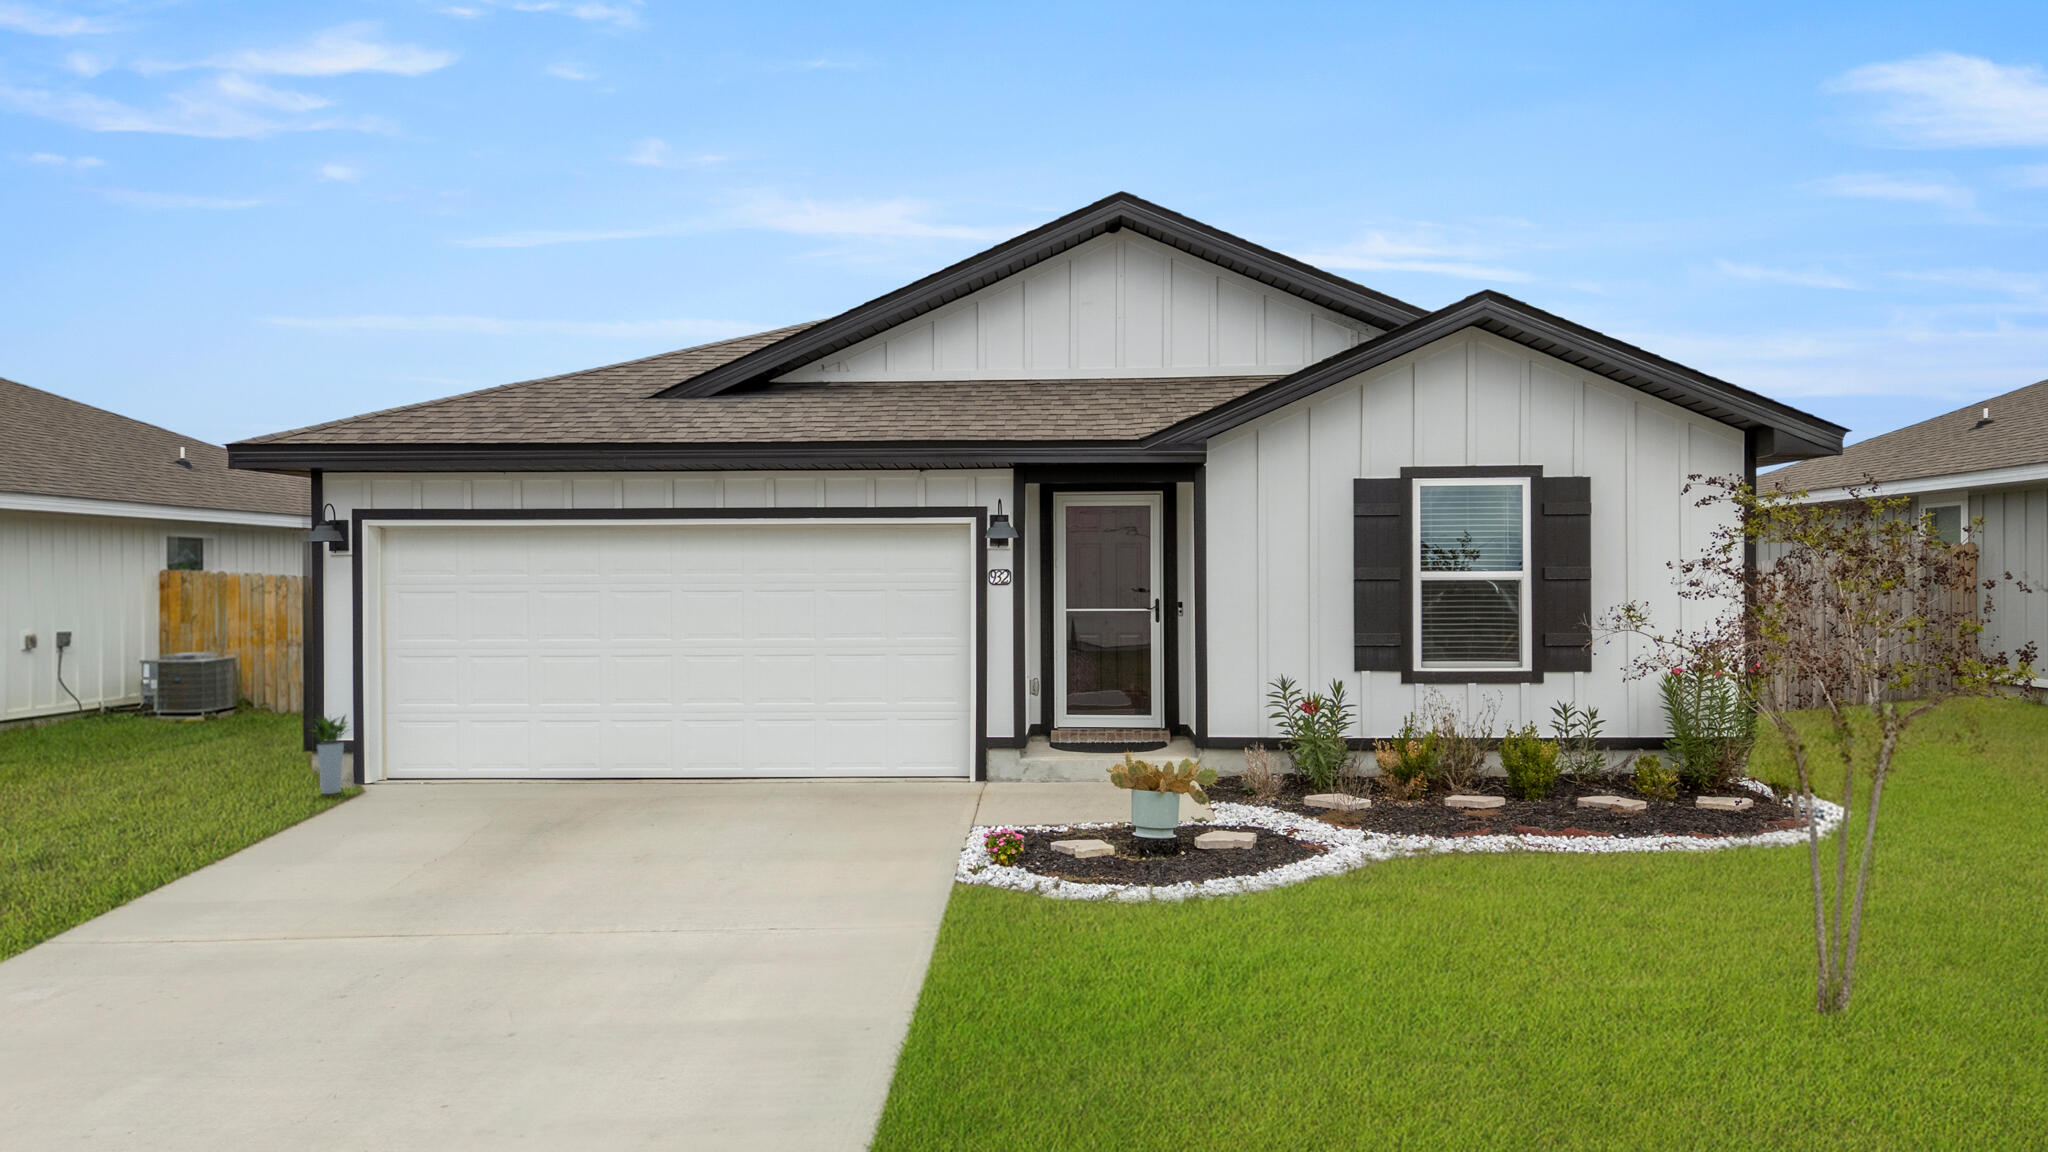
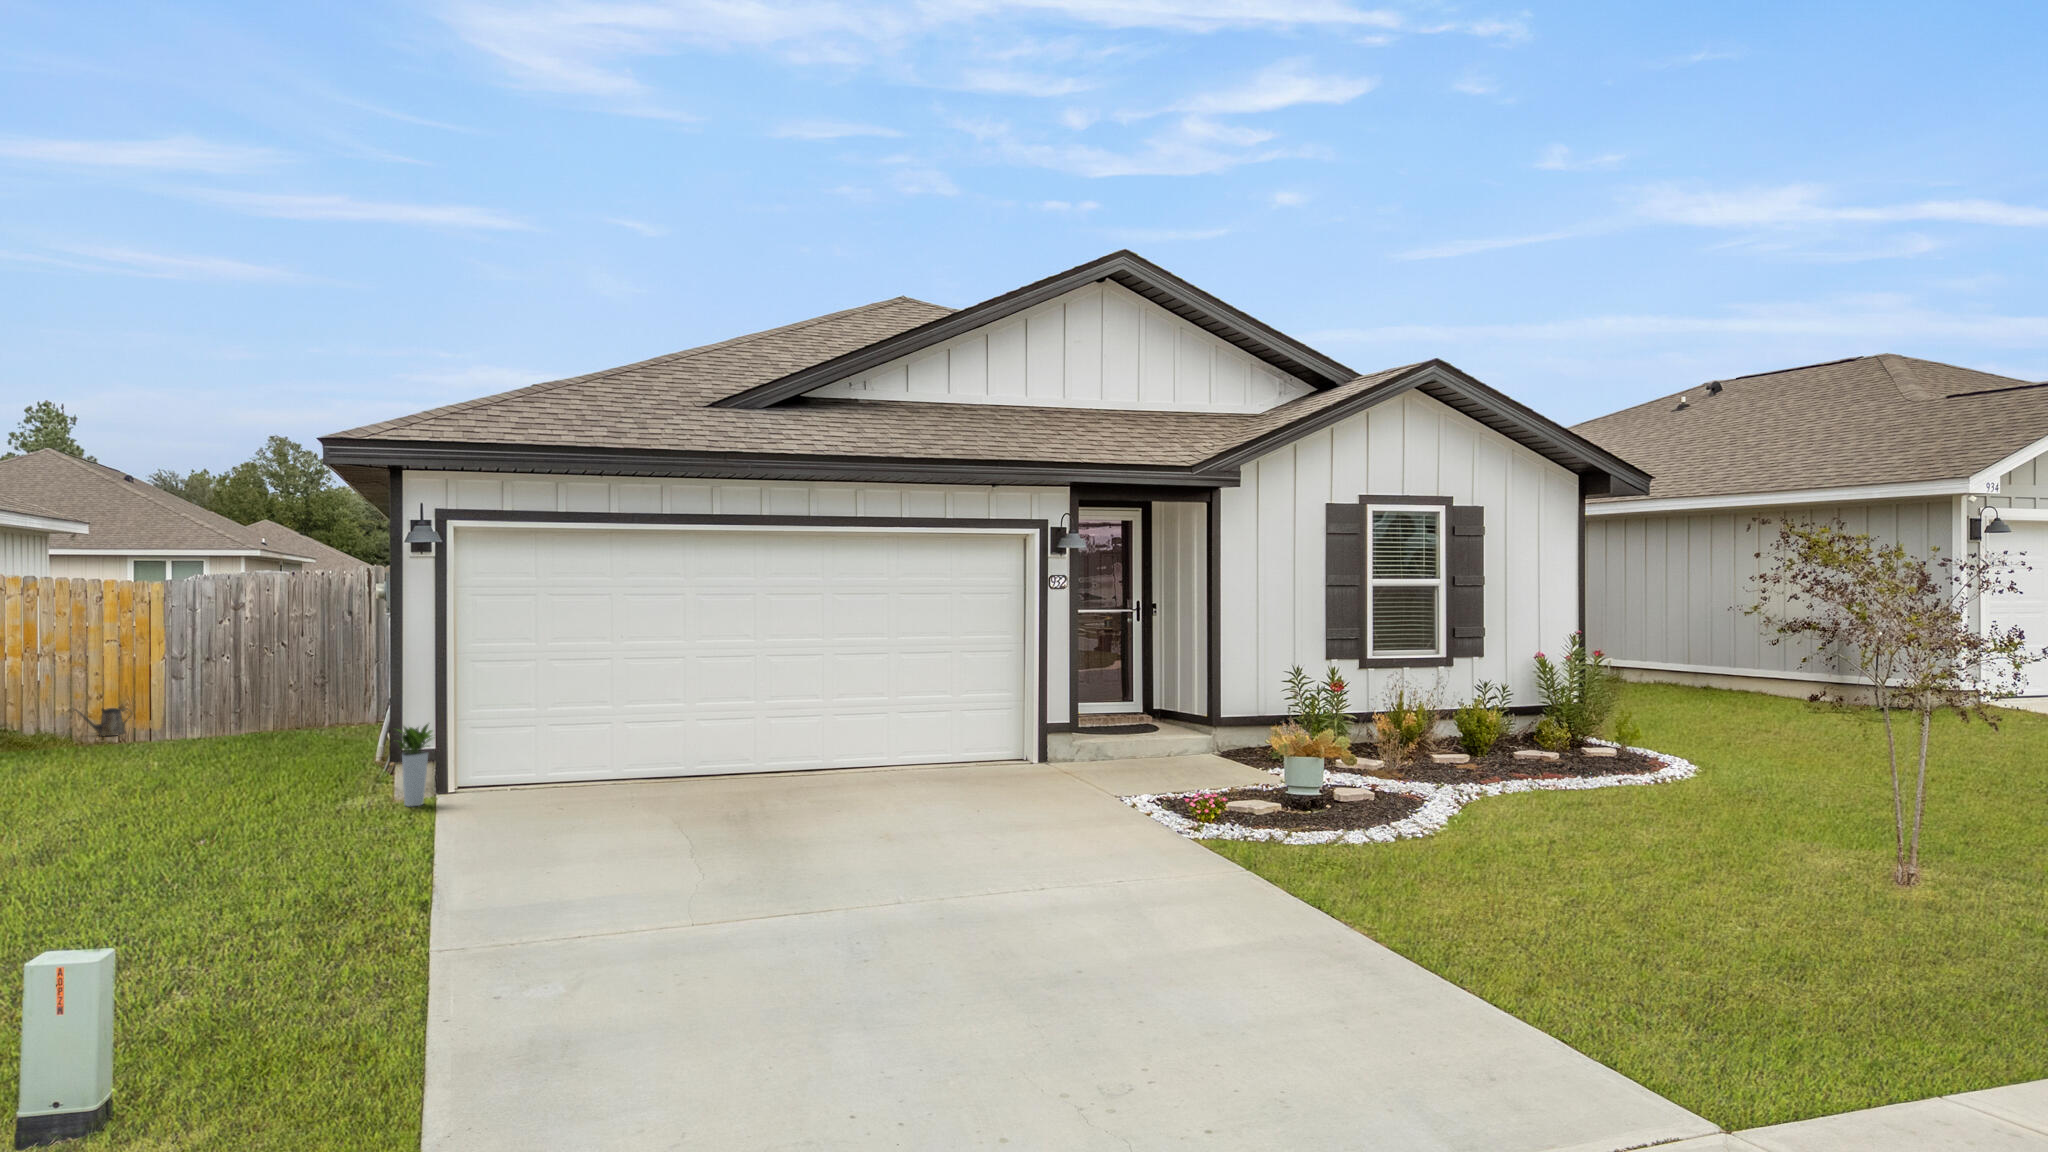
watering can: none [247,699,298,724] -> present [75,708,130,736]

